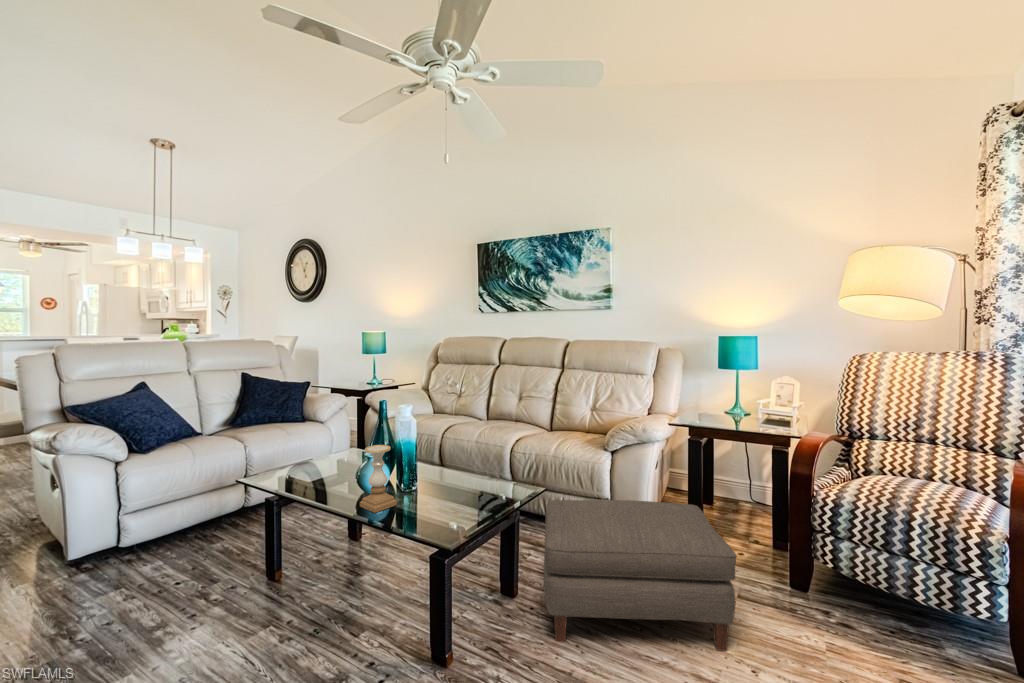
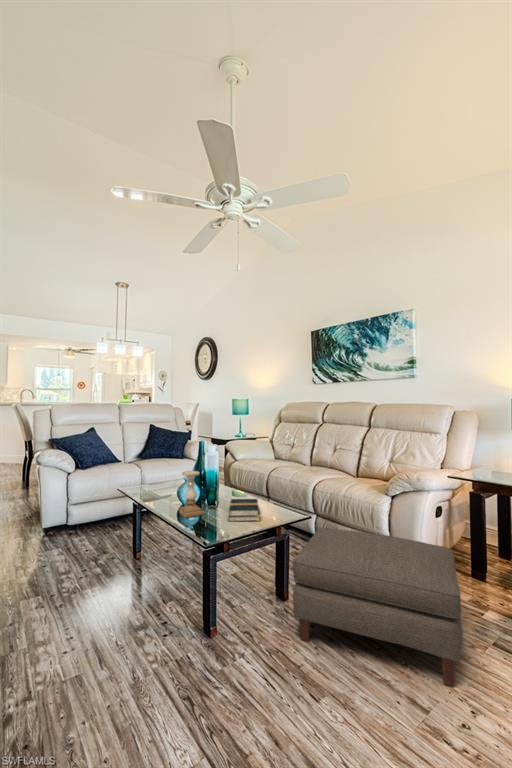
hardback book: none [427,474,480,509] -> present [228,499,260,521]

